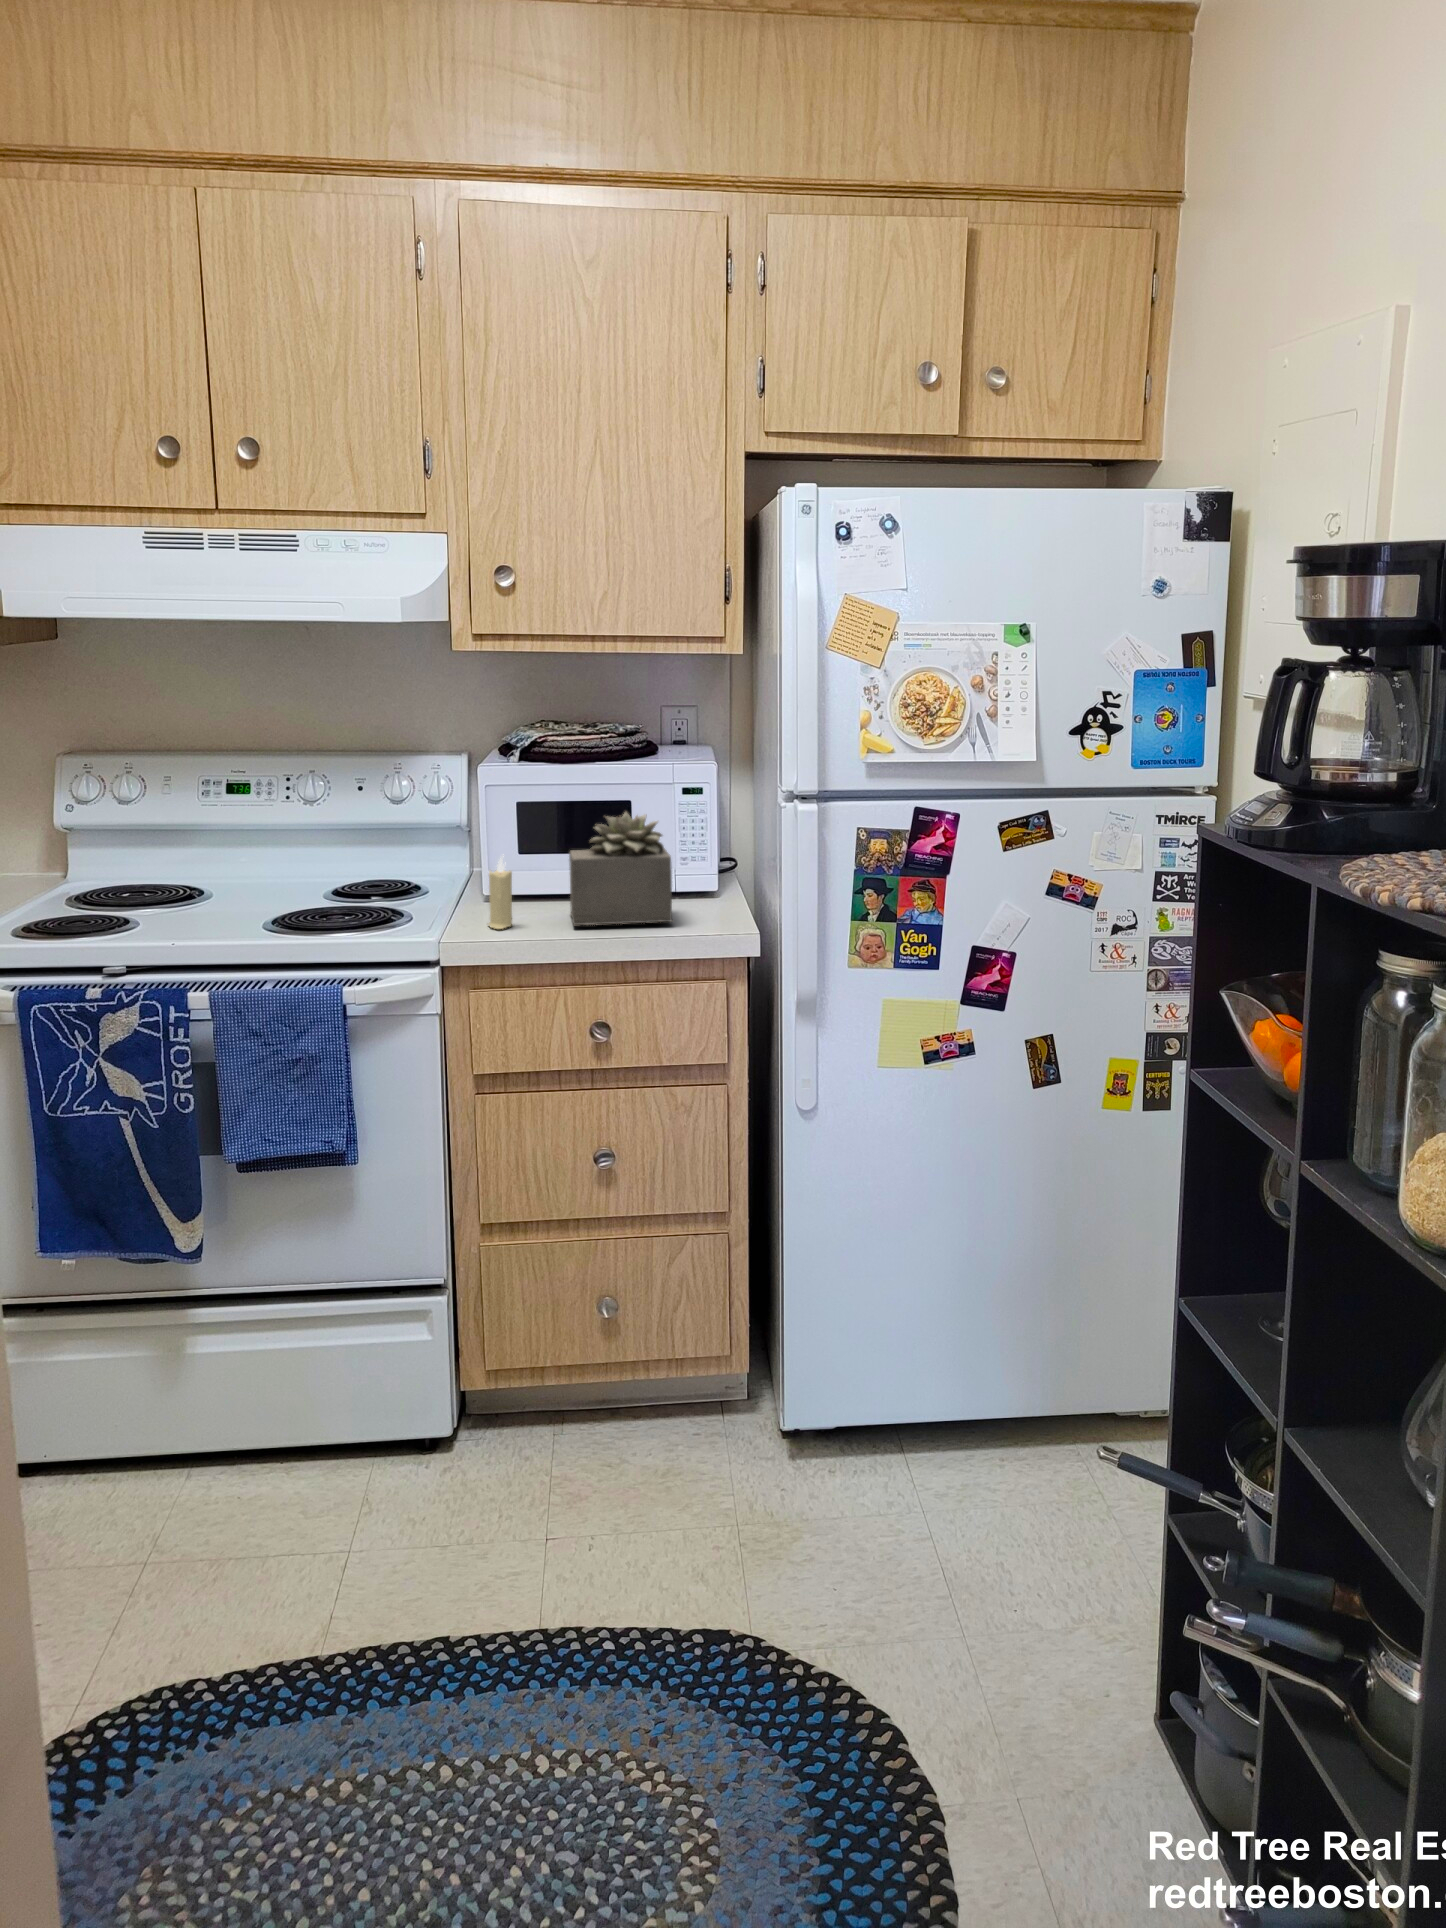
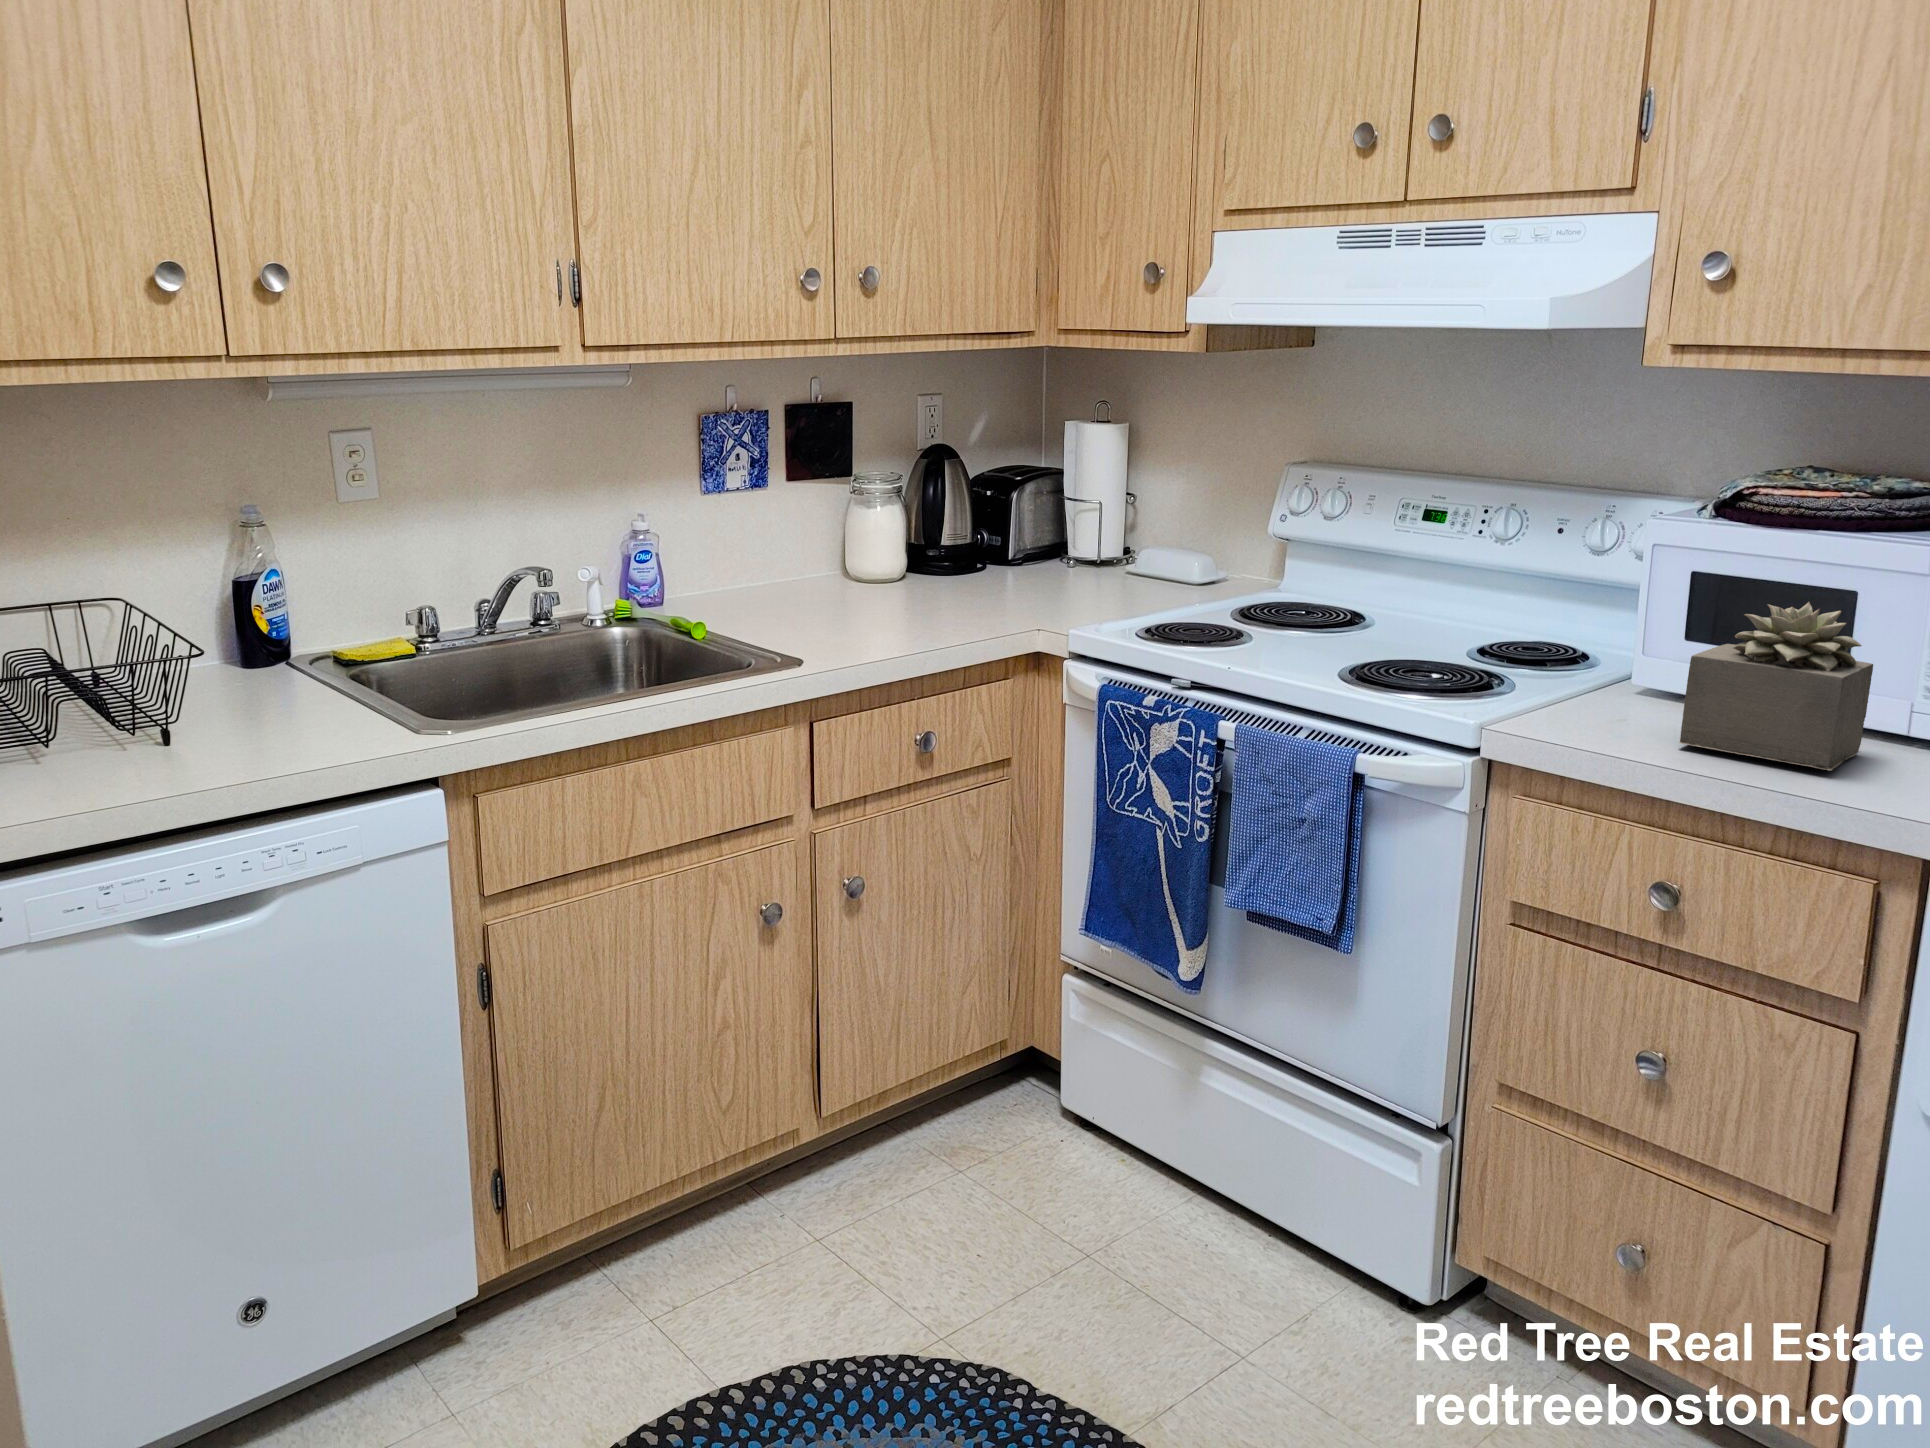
candle: present [489,857,512,929] -> none [1576,634,1618,727]

